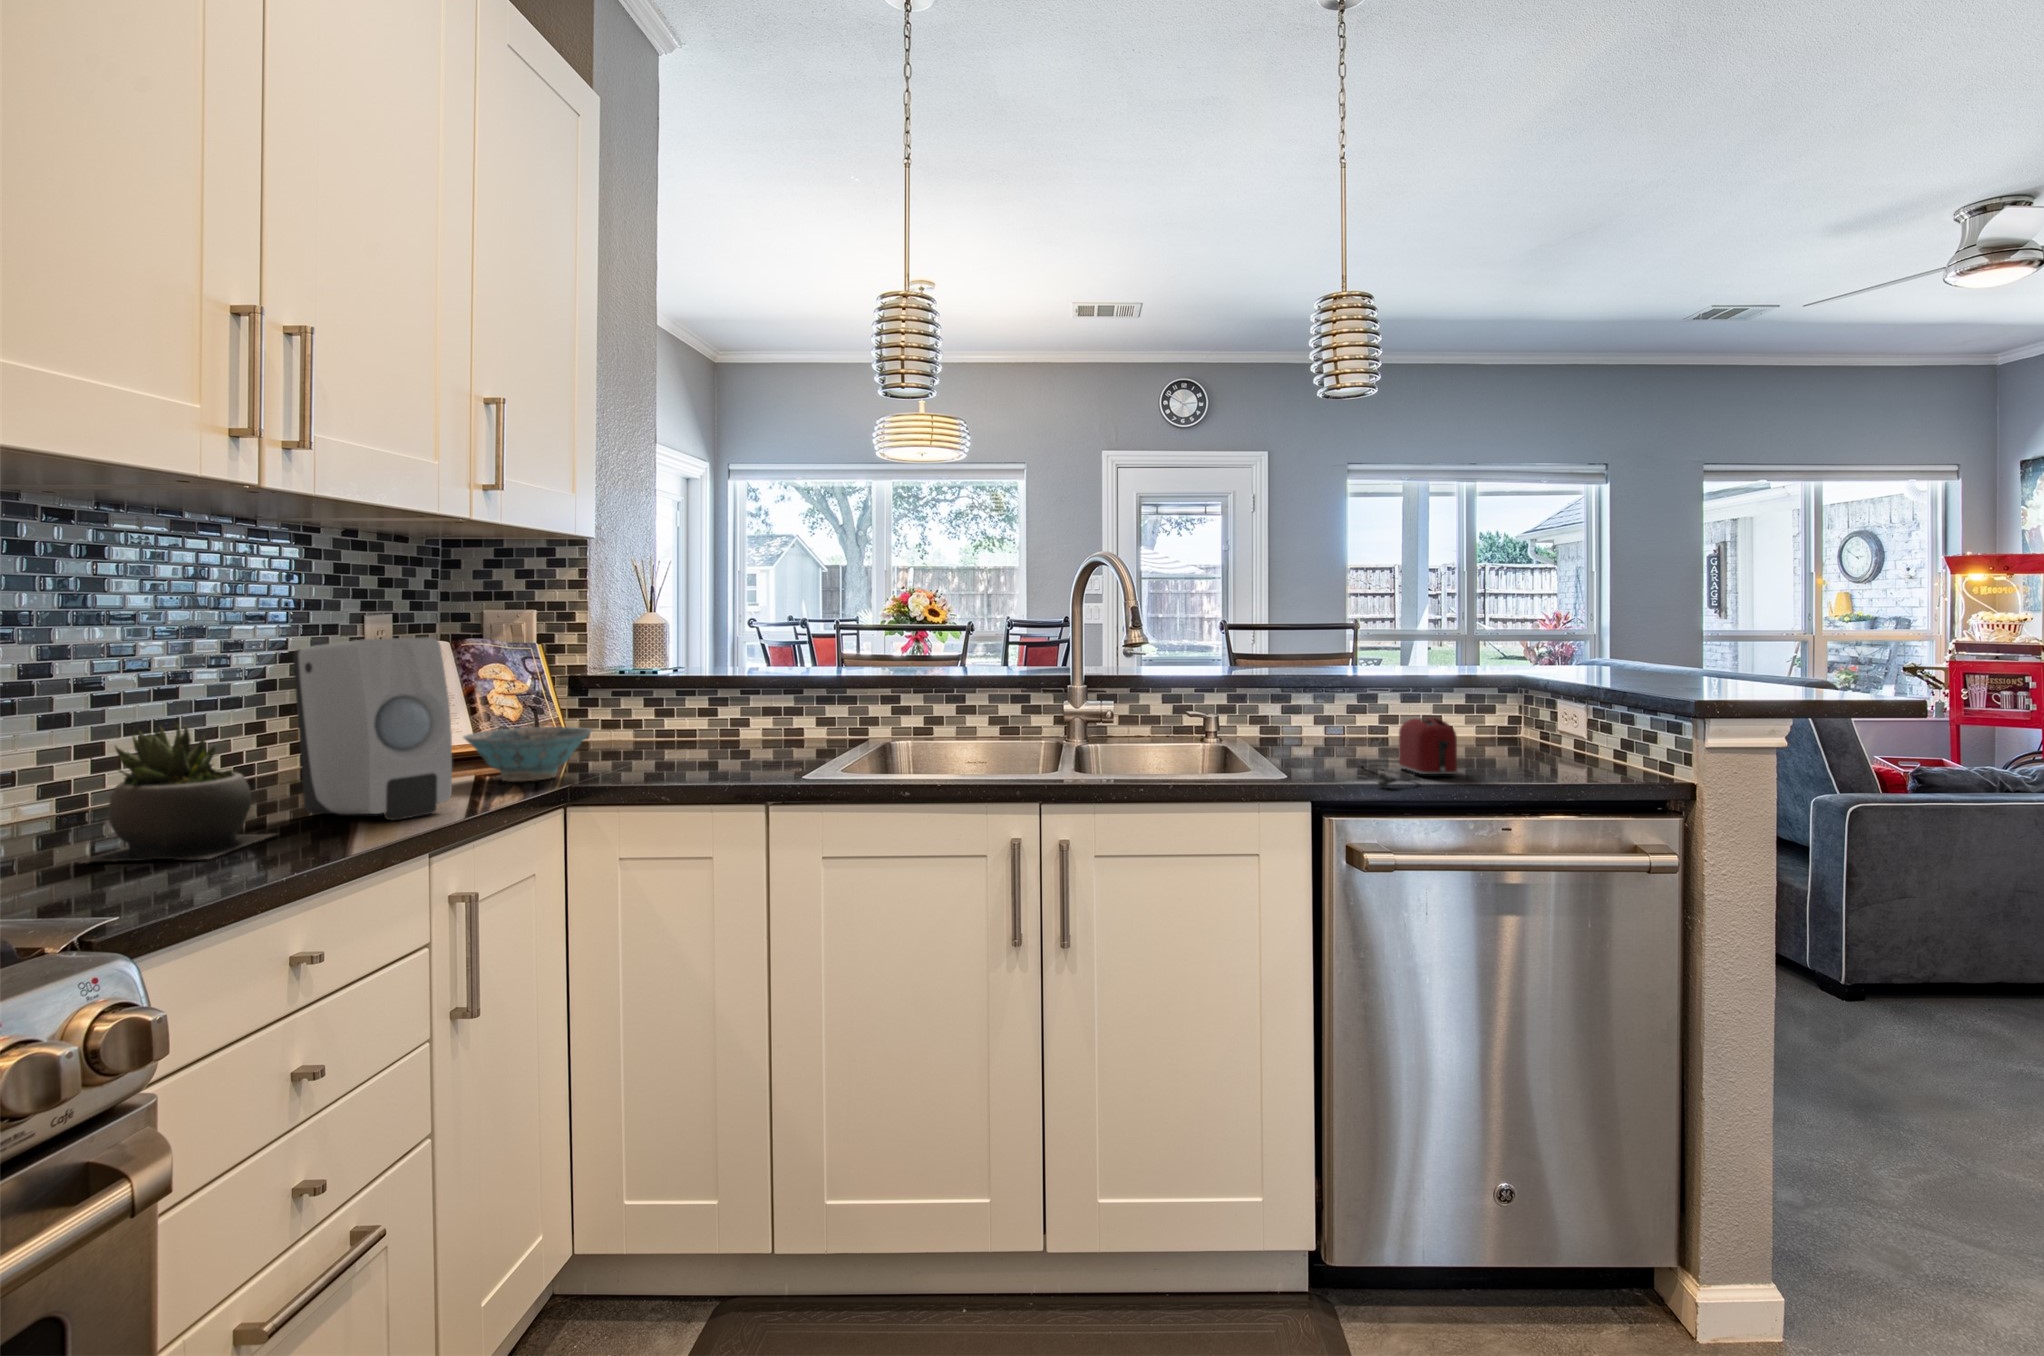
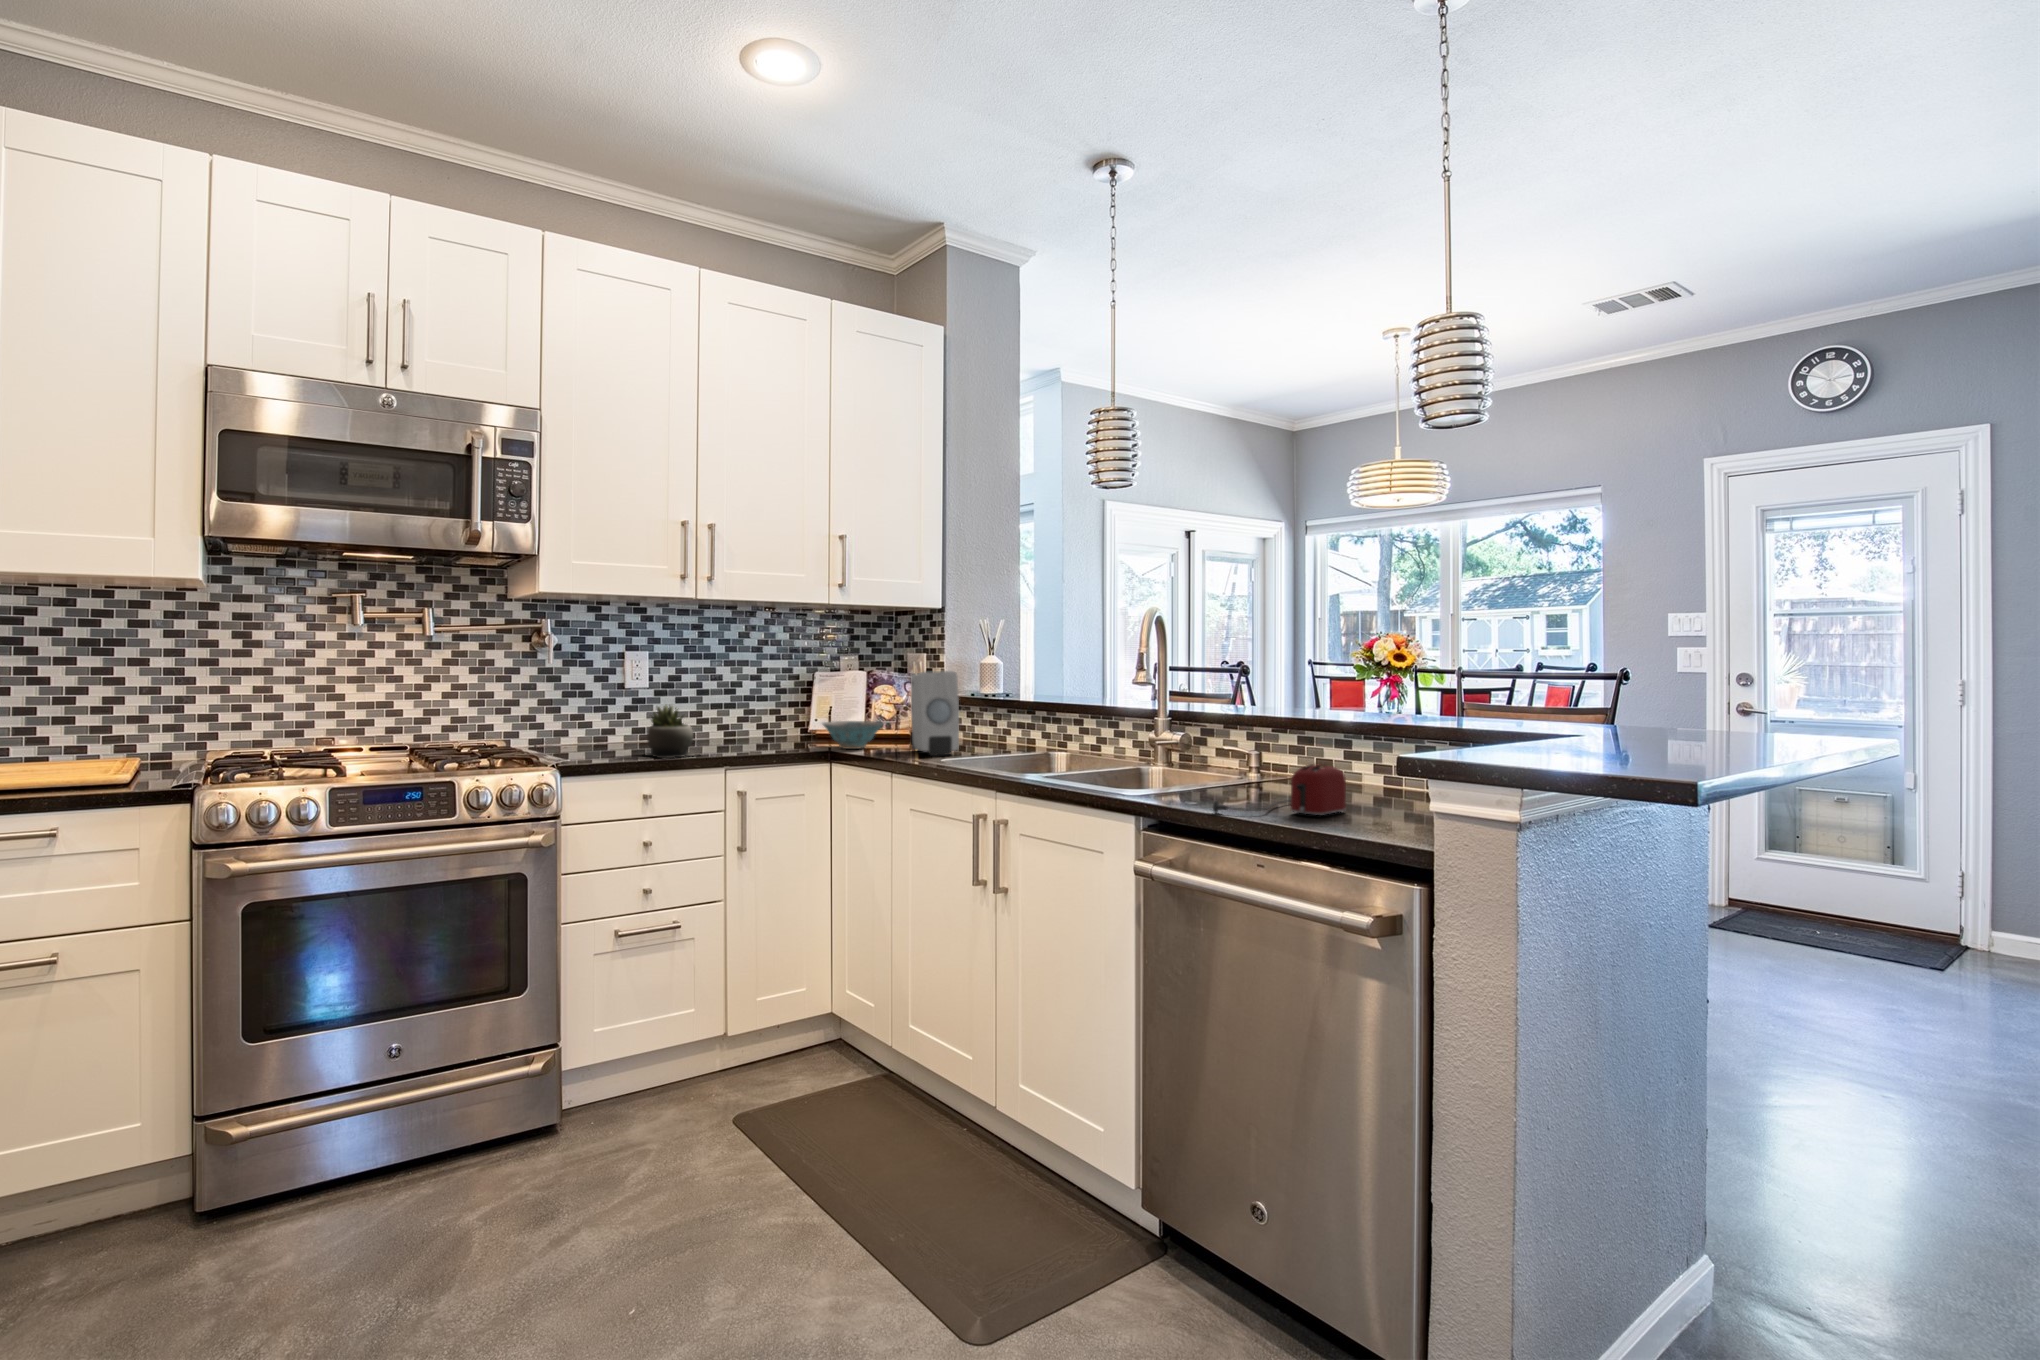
soap dispenser: present [293,637,452,820] -> present [911,671,959,756]

